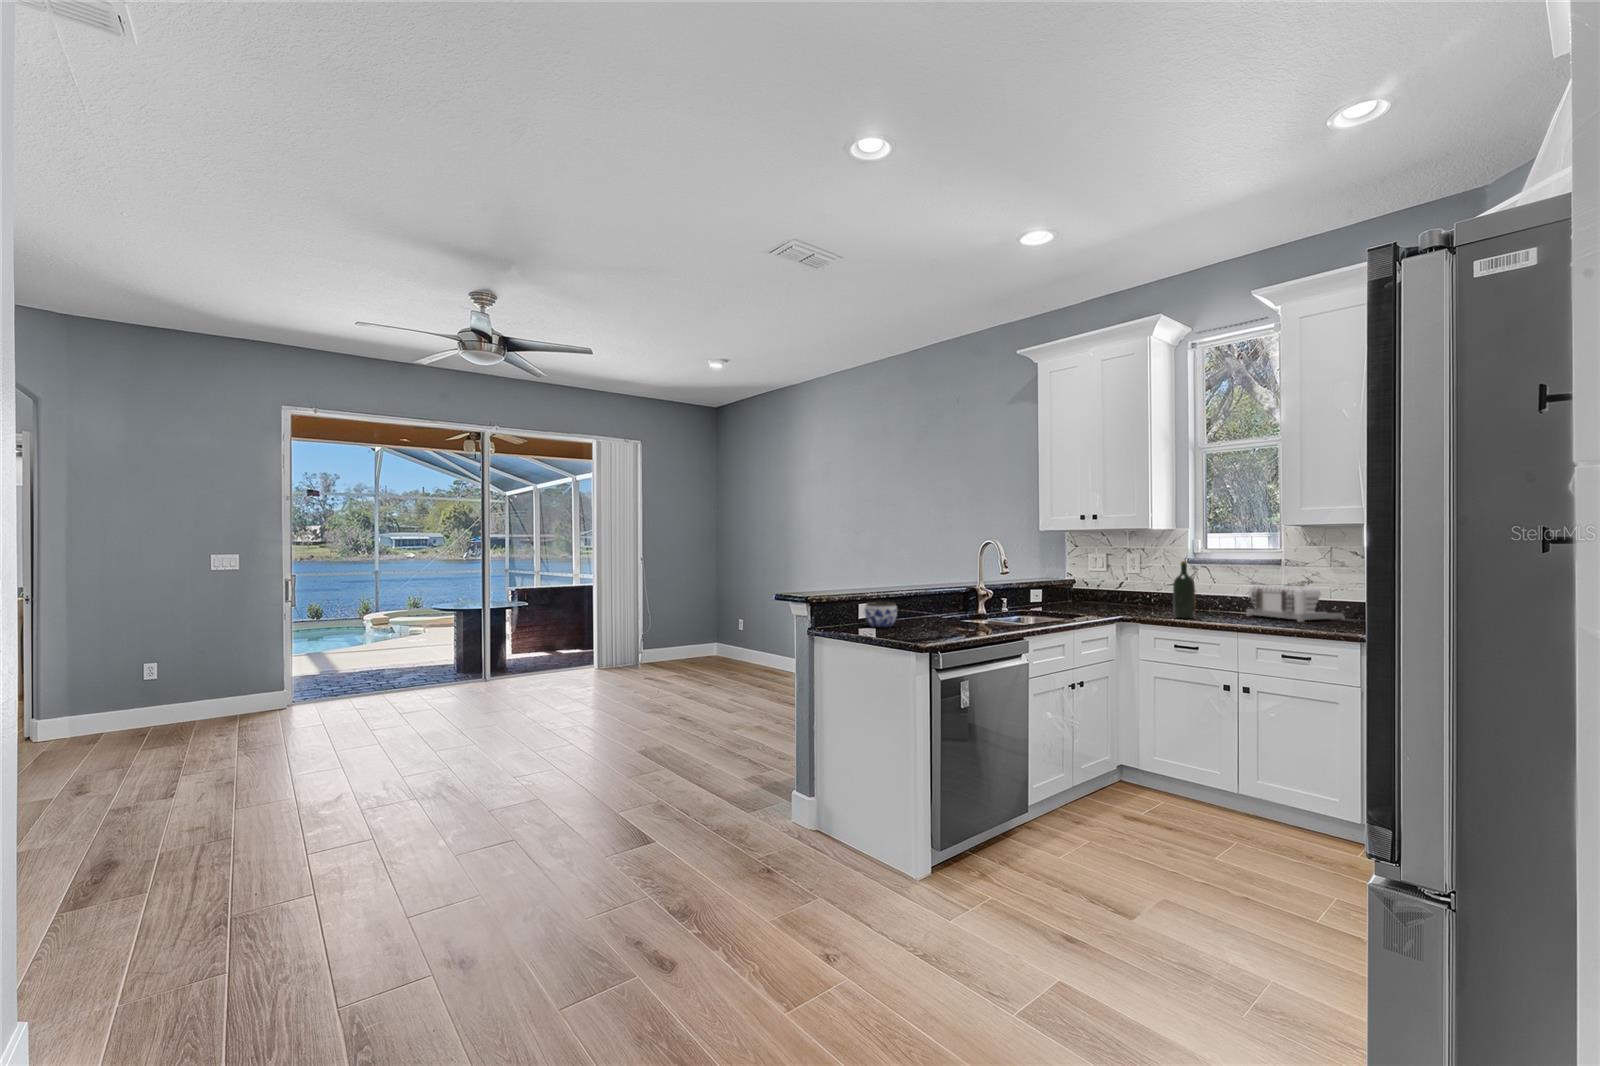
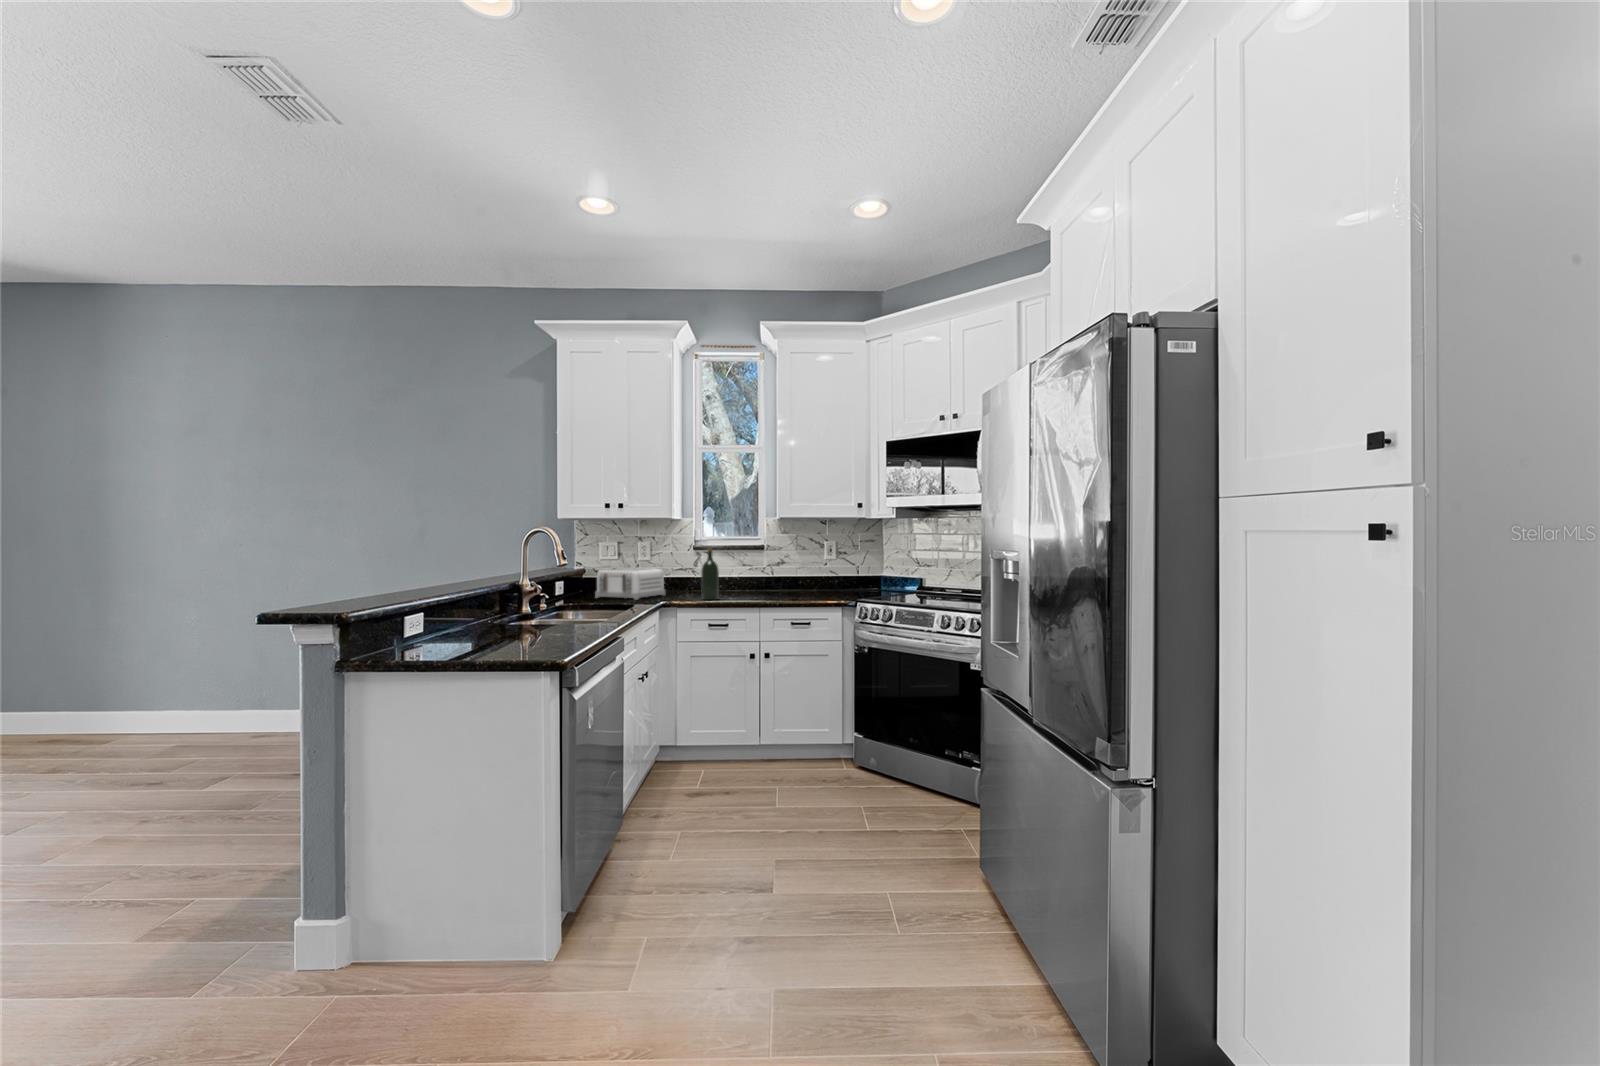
toaster: present [1246,584,1345,622] -> present [595,568,665,600]
jar: present [865,601,897,627] -> none [448,605,491,637]

